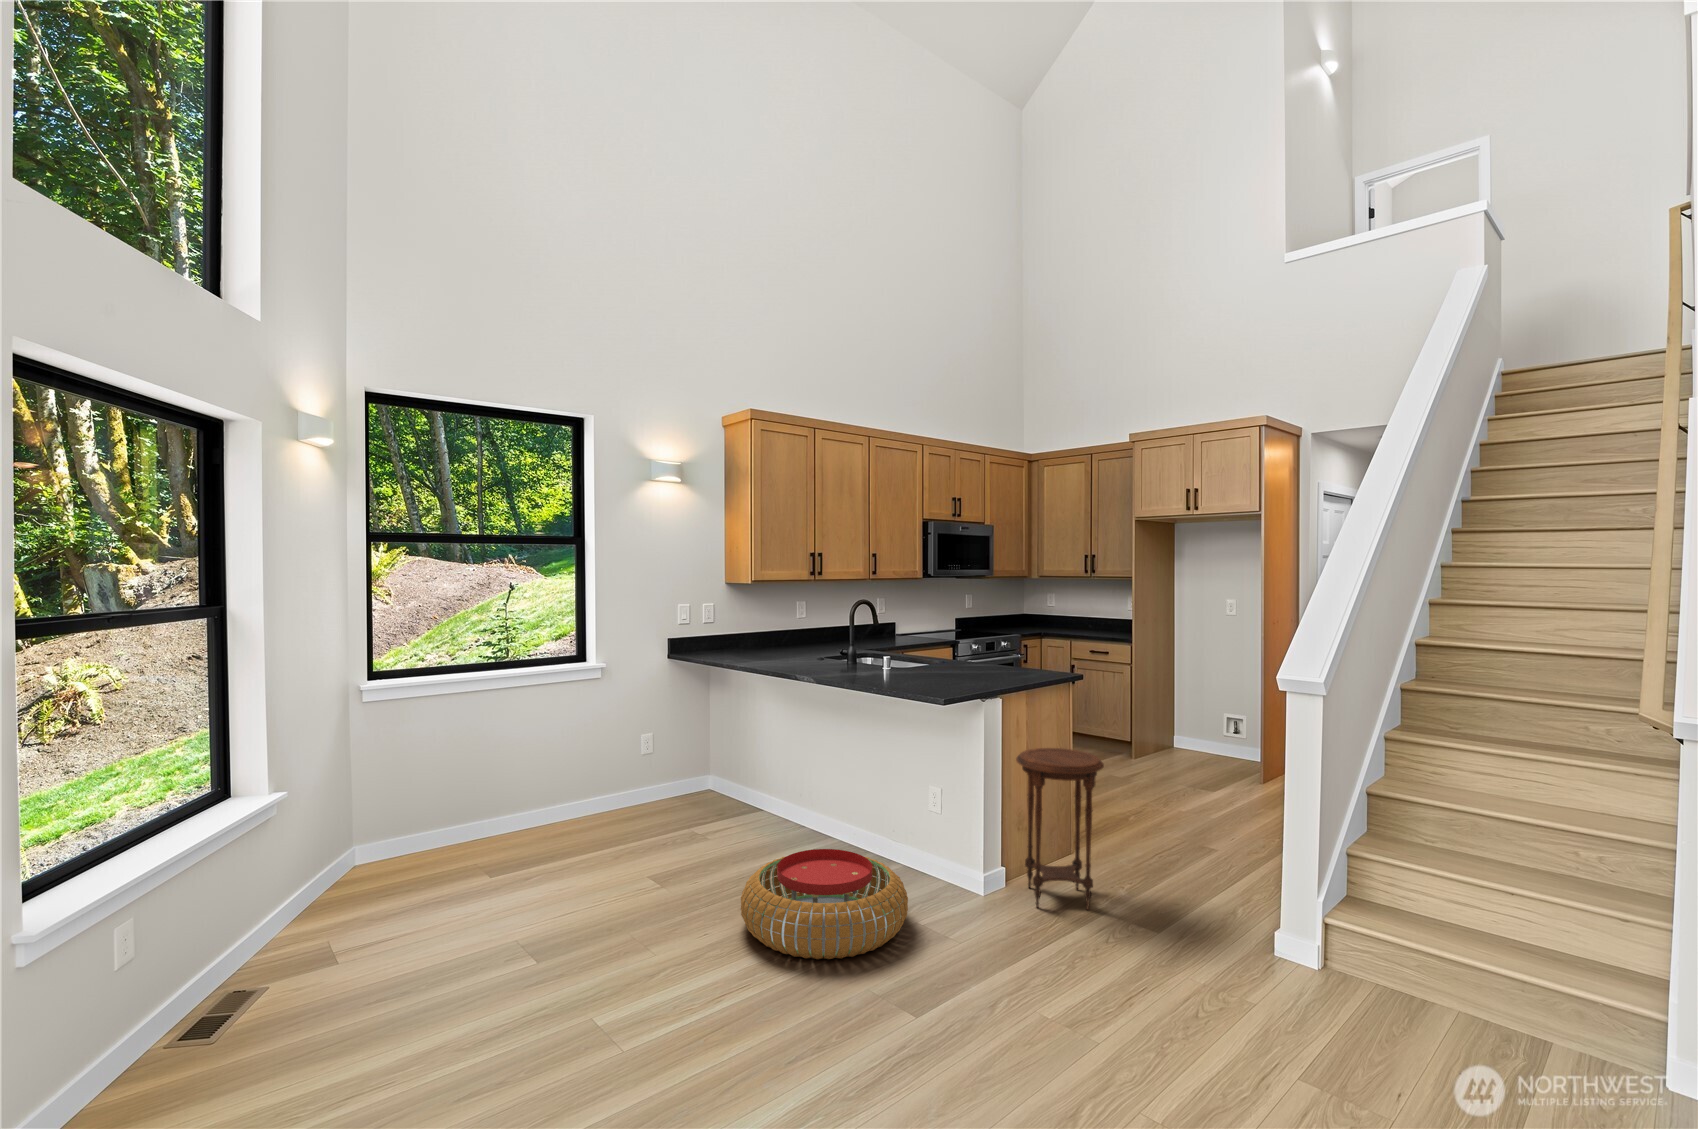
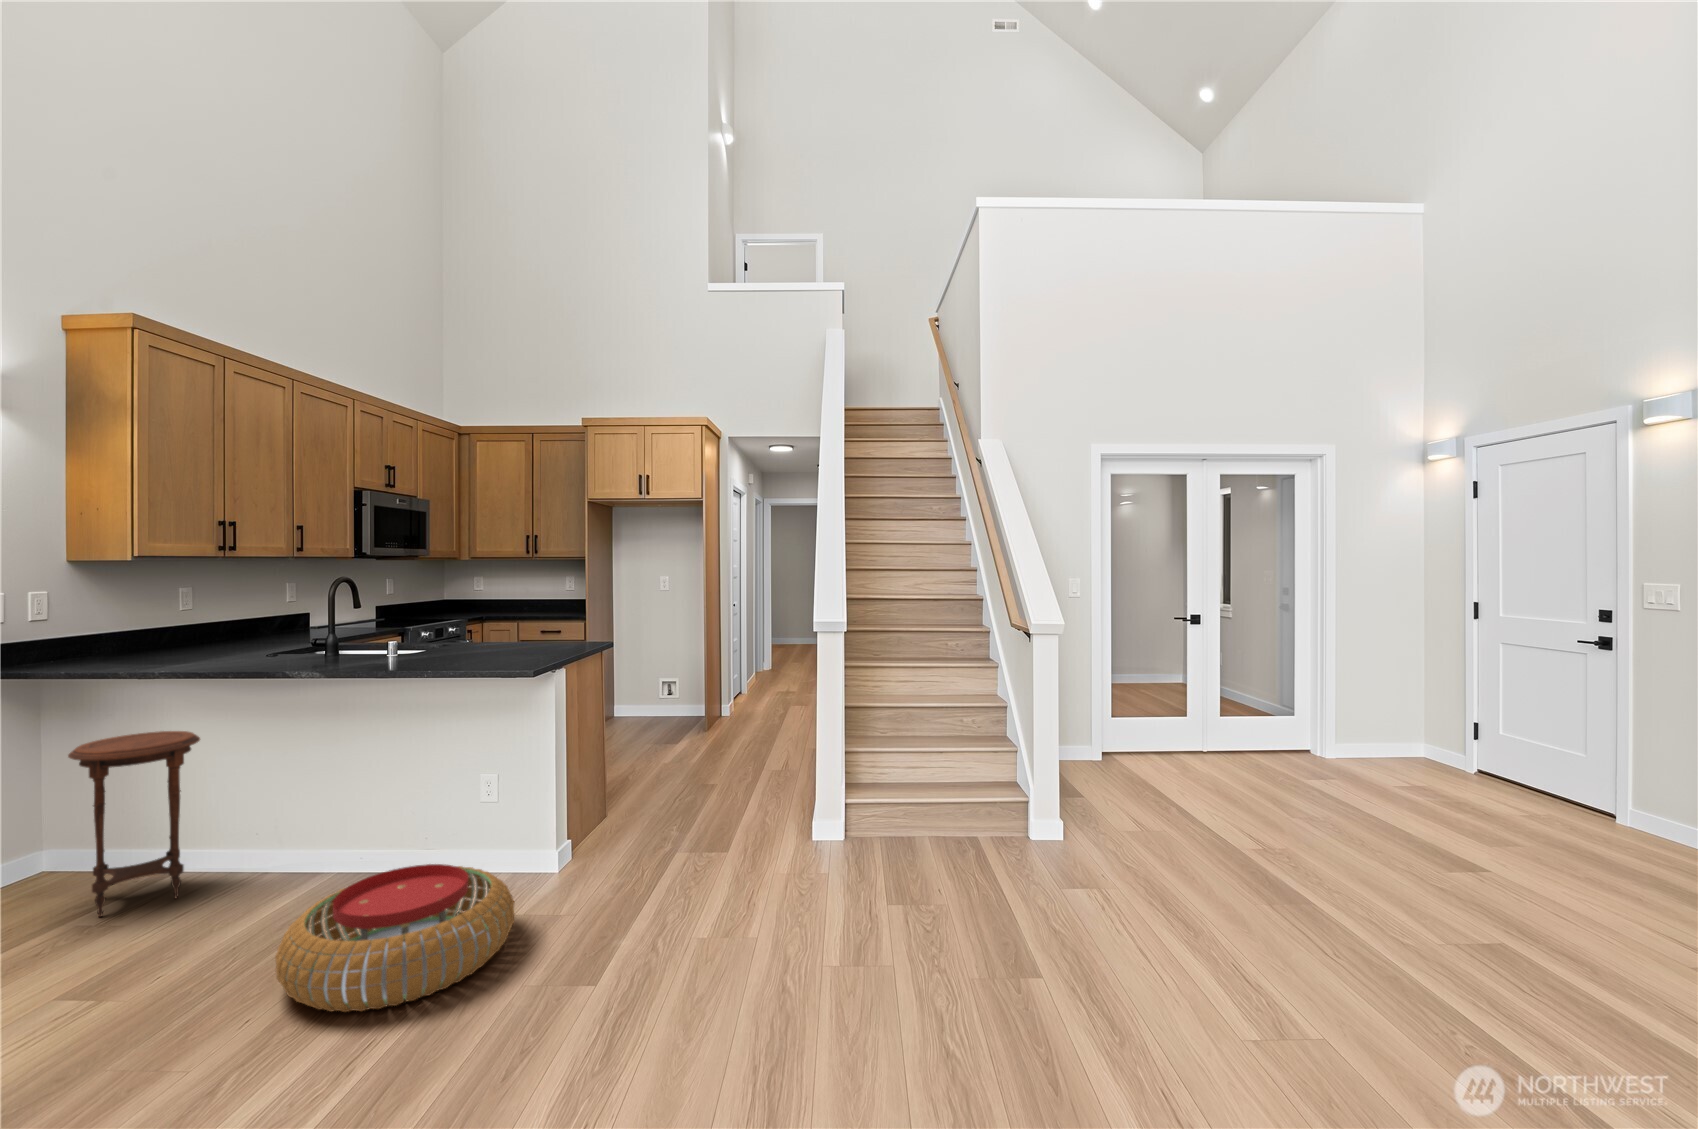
side table: present [1016,748,1104,910] -> present [68,731,200,917]

